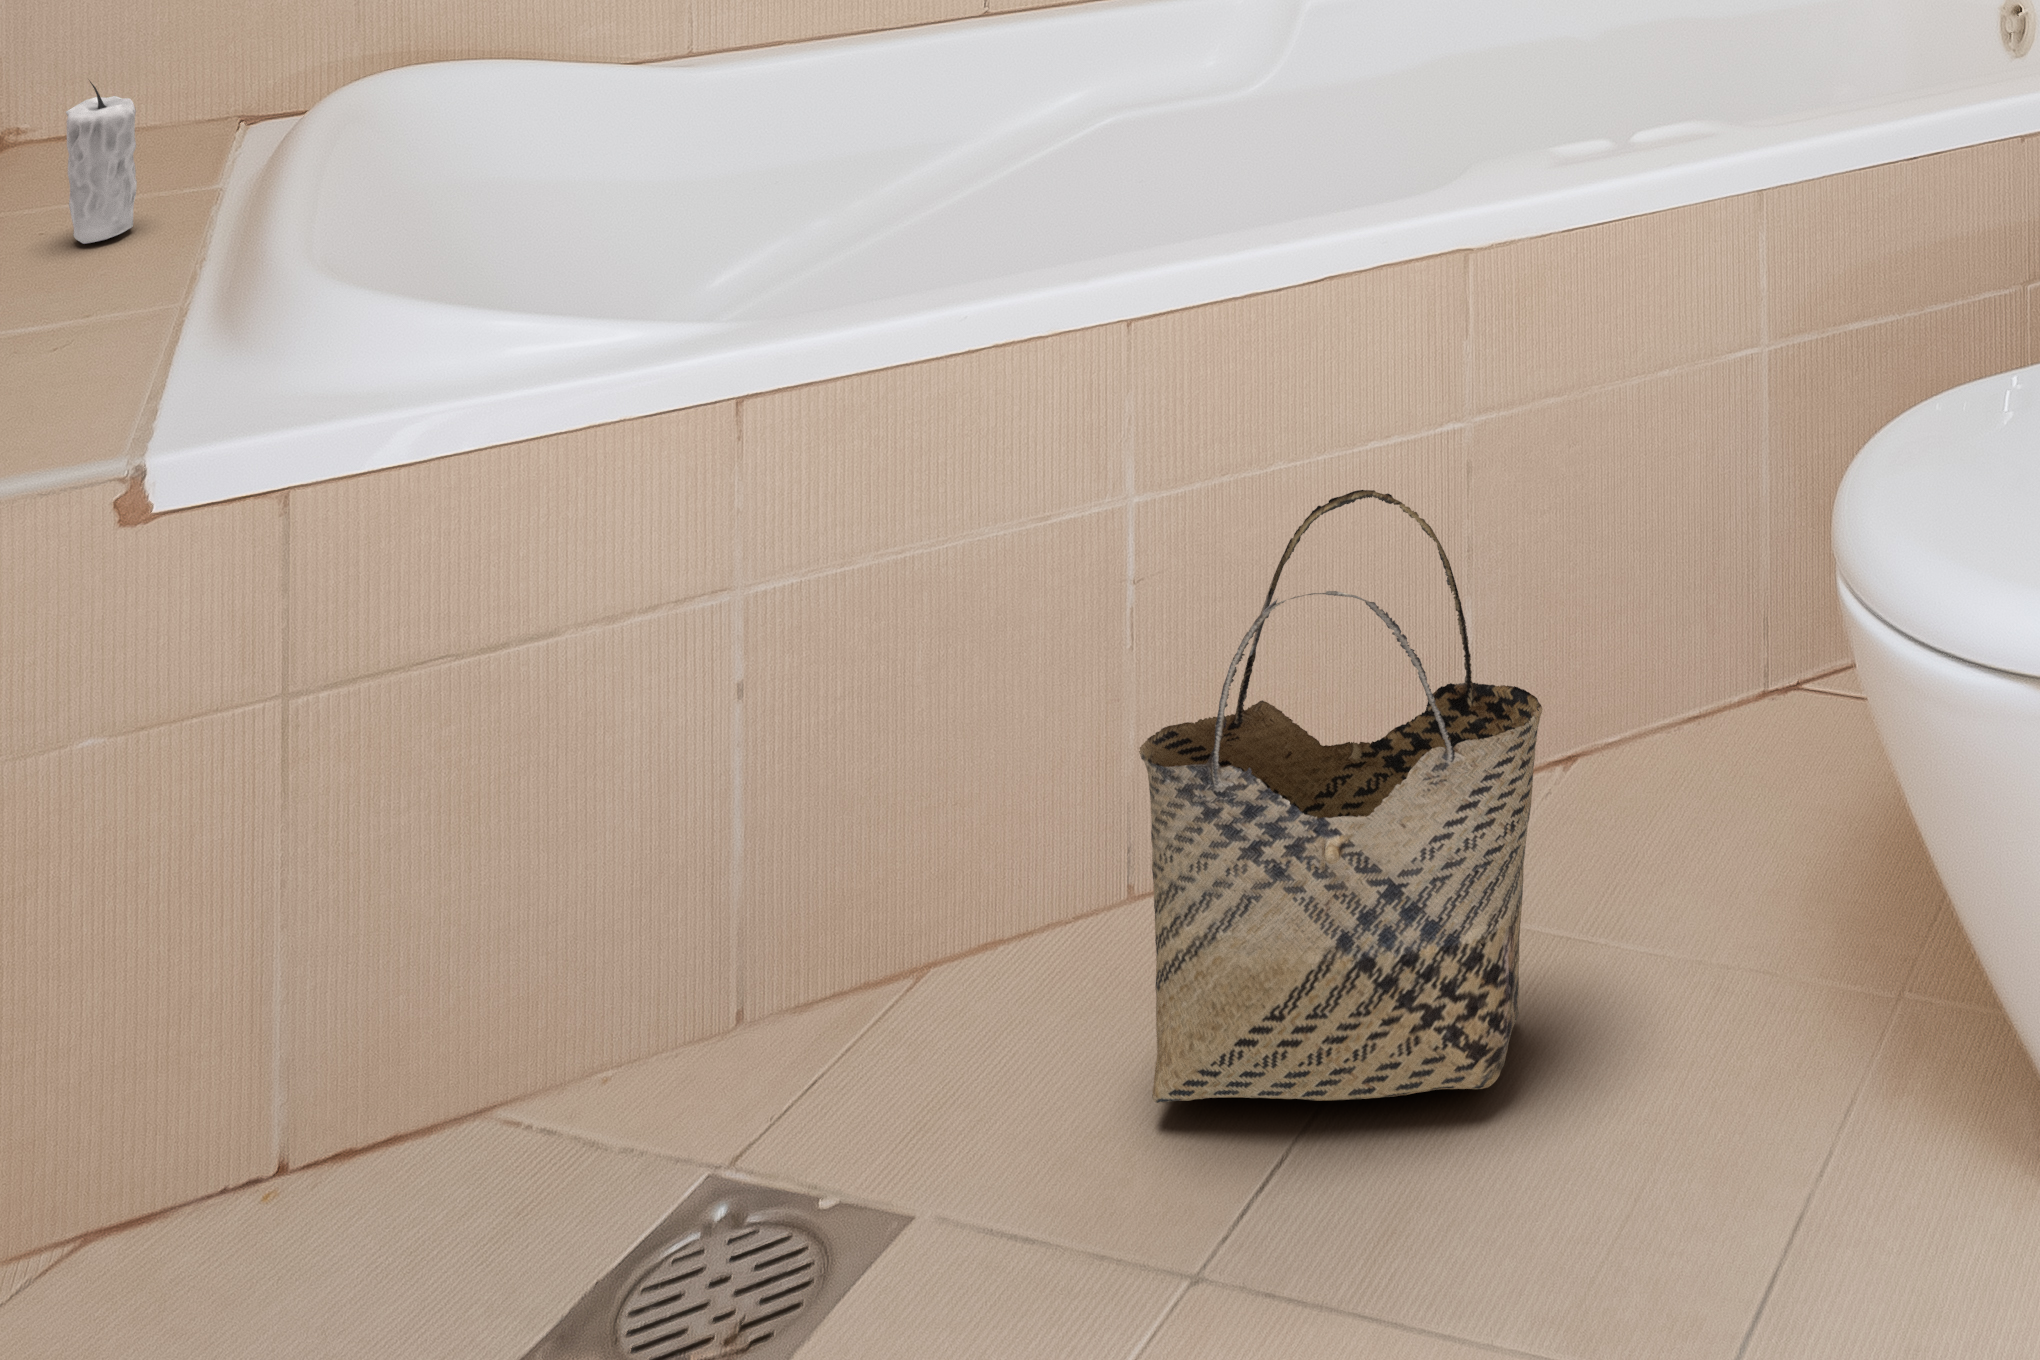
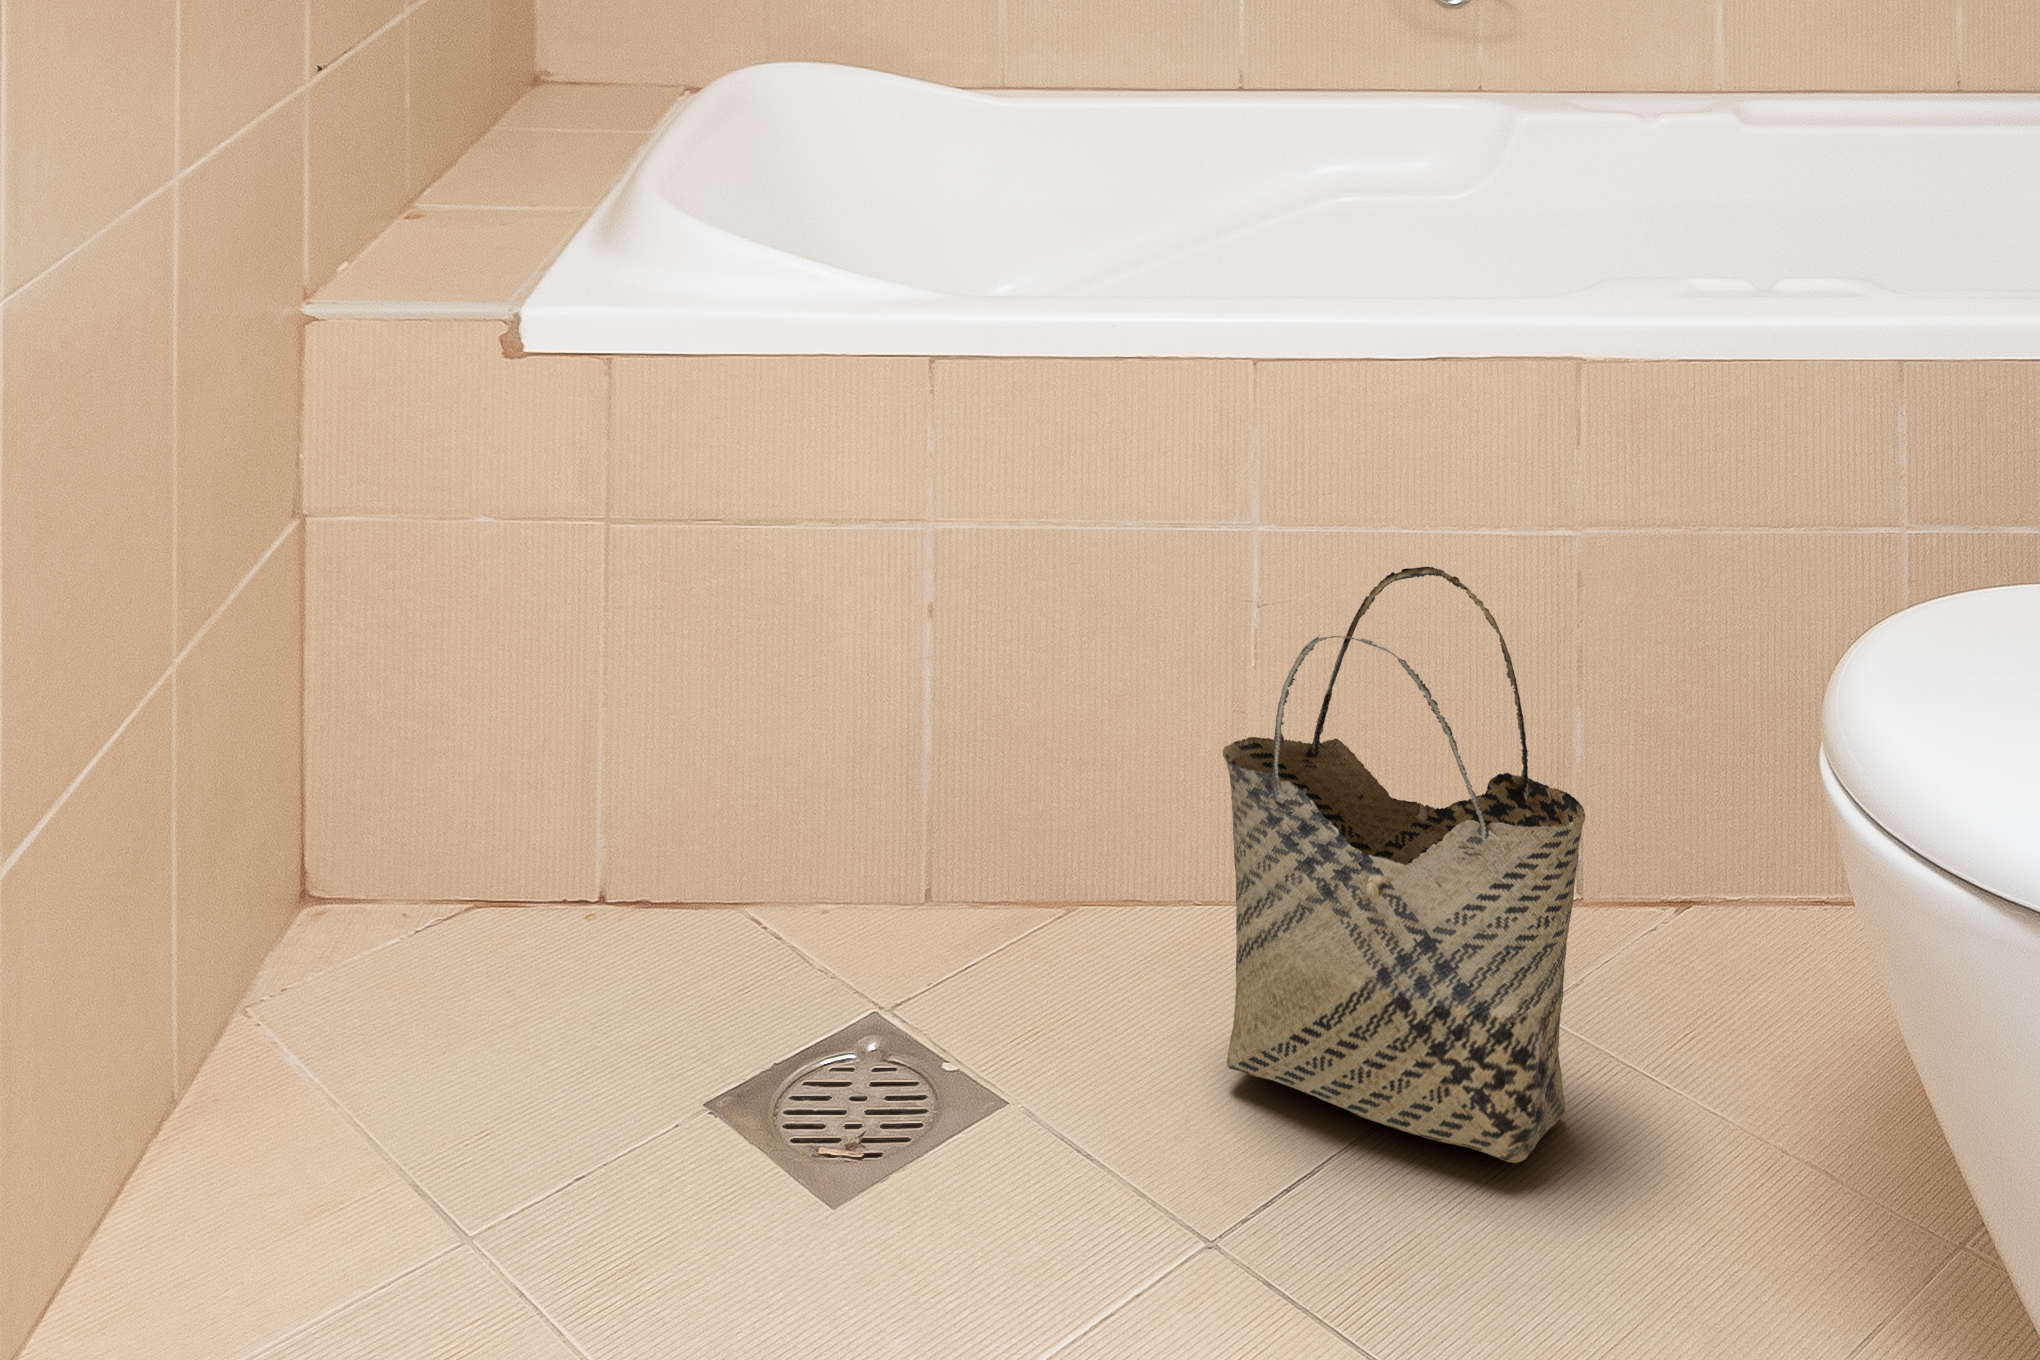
candle: present [66,82,137,244] -> none [558,52,602,177]

